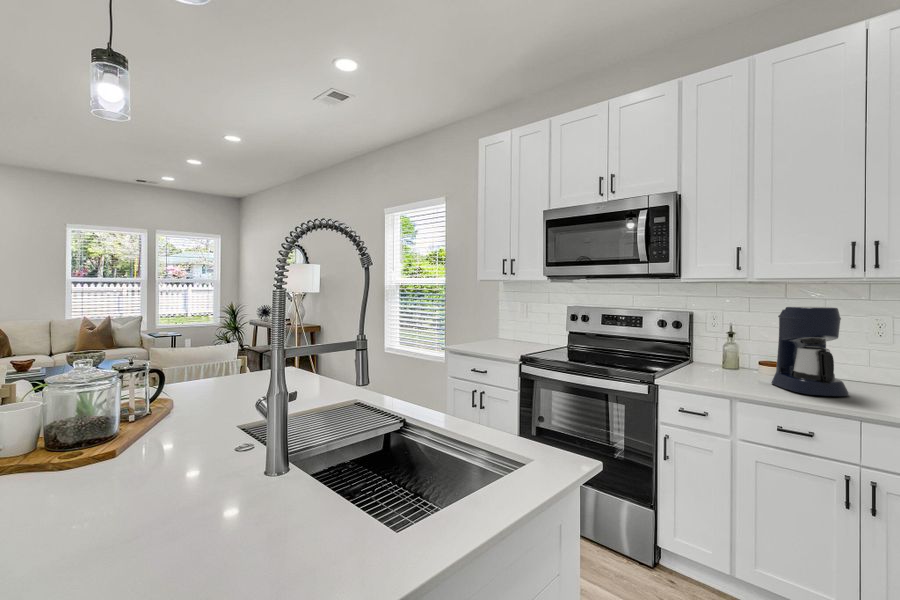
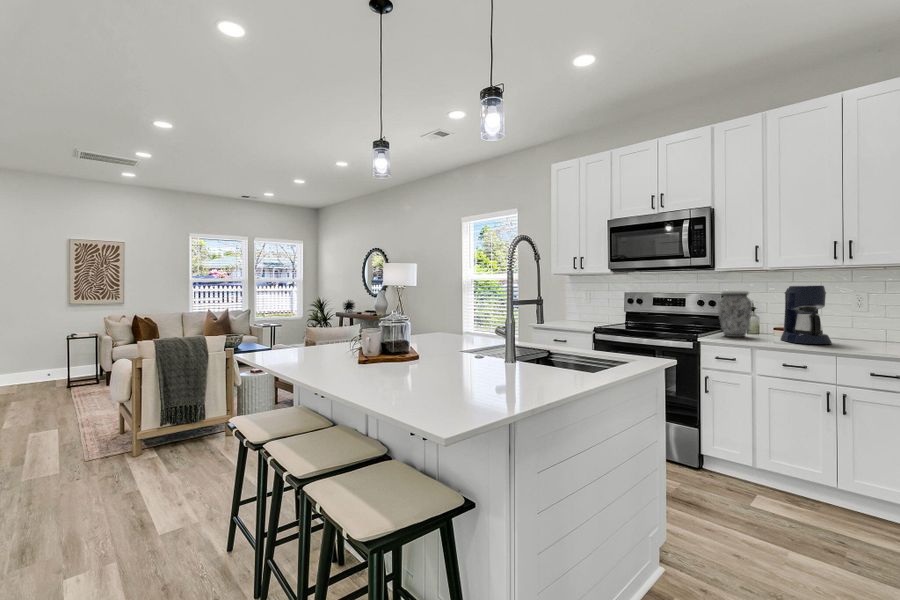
vase: none [684,311,732,377] -> present [718,291,752,337]

